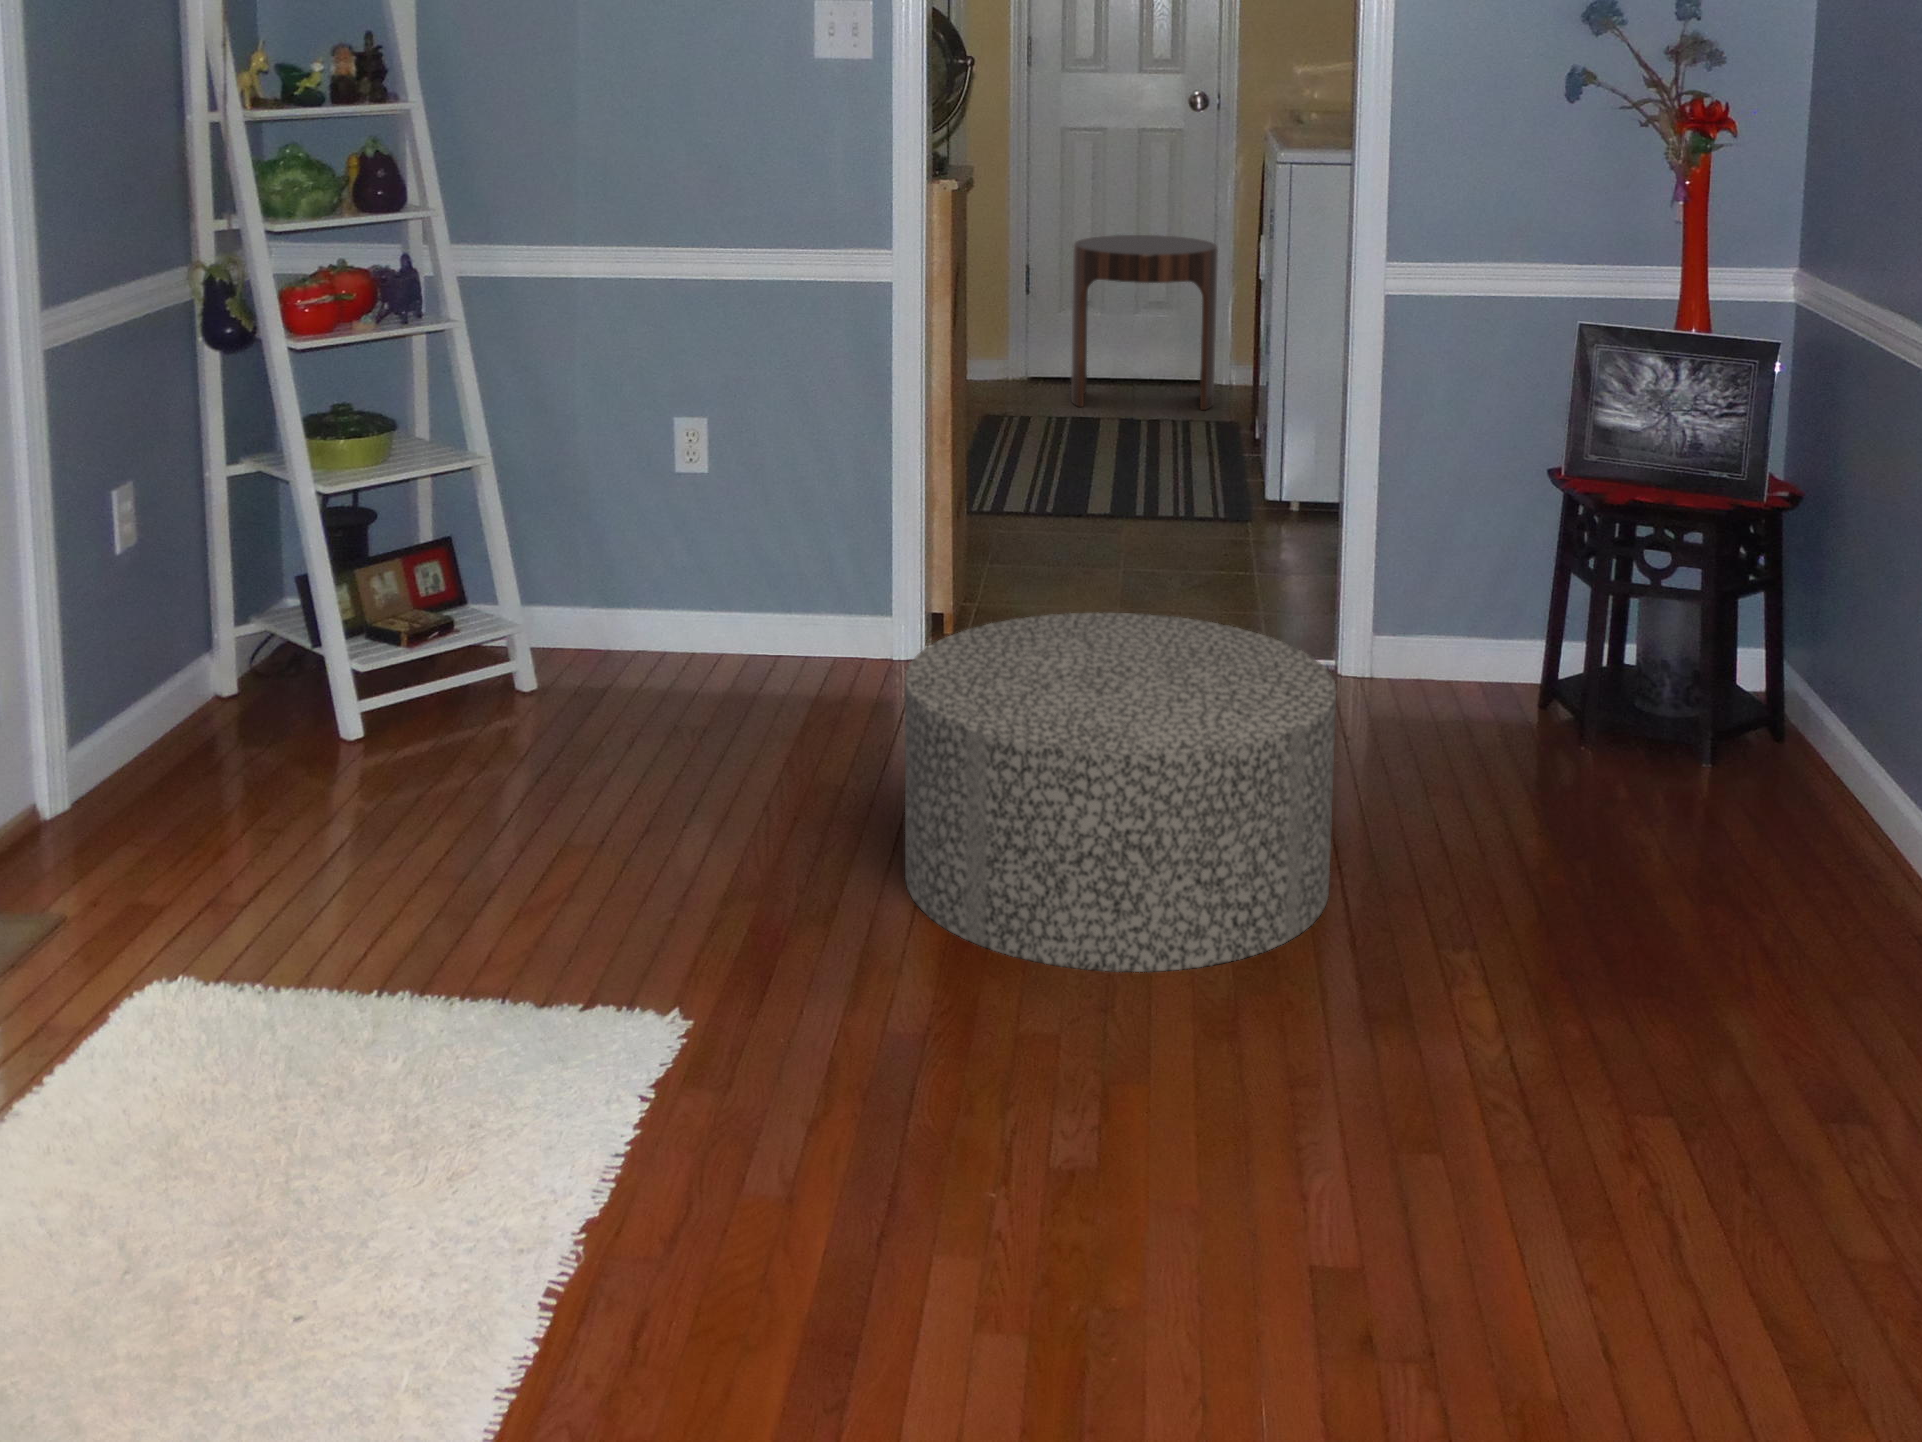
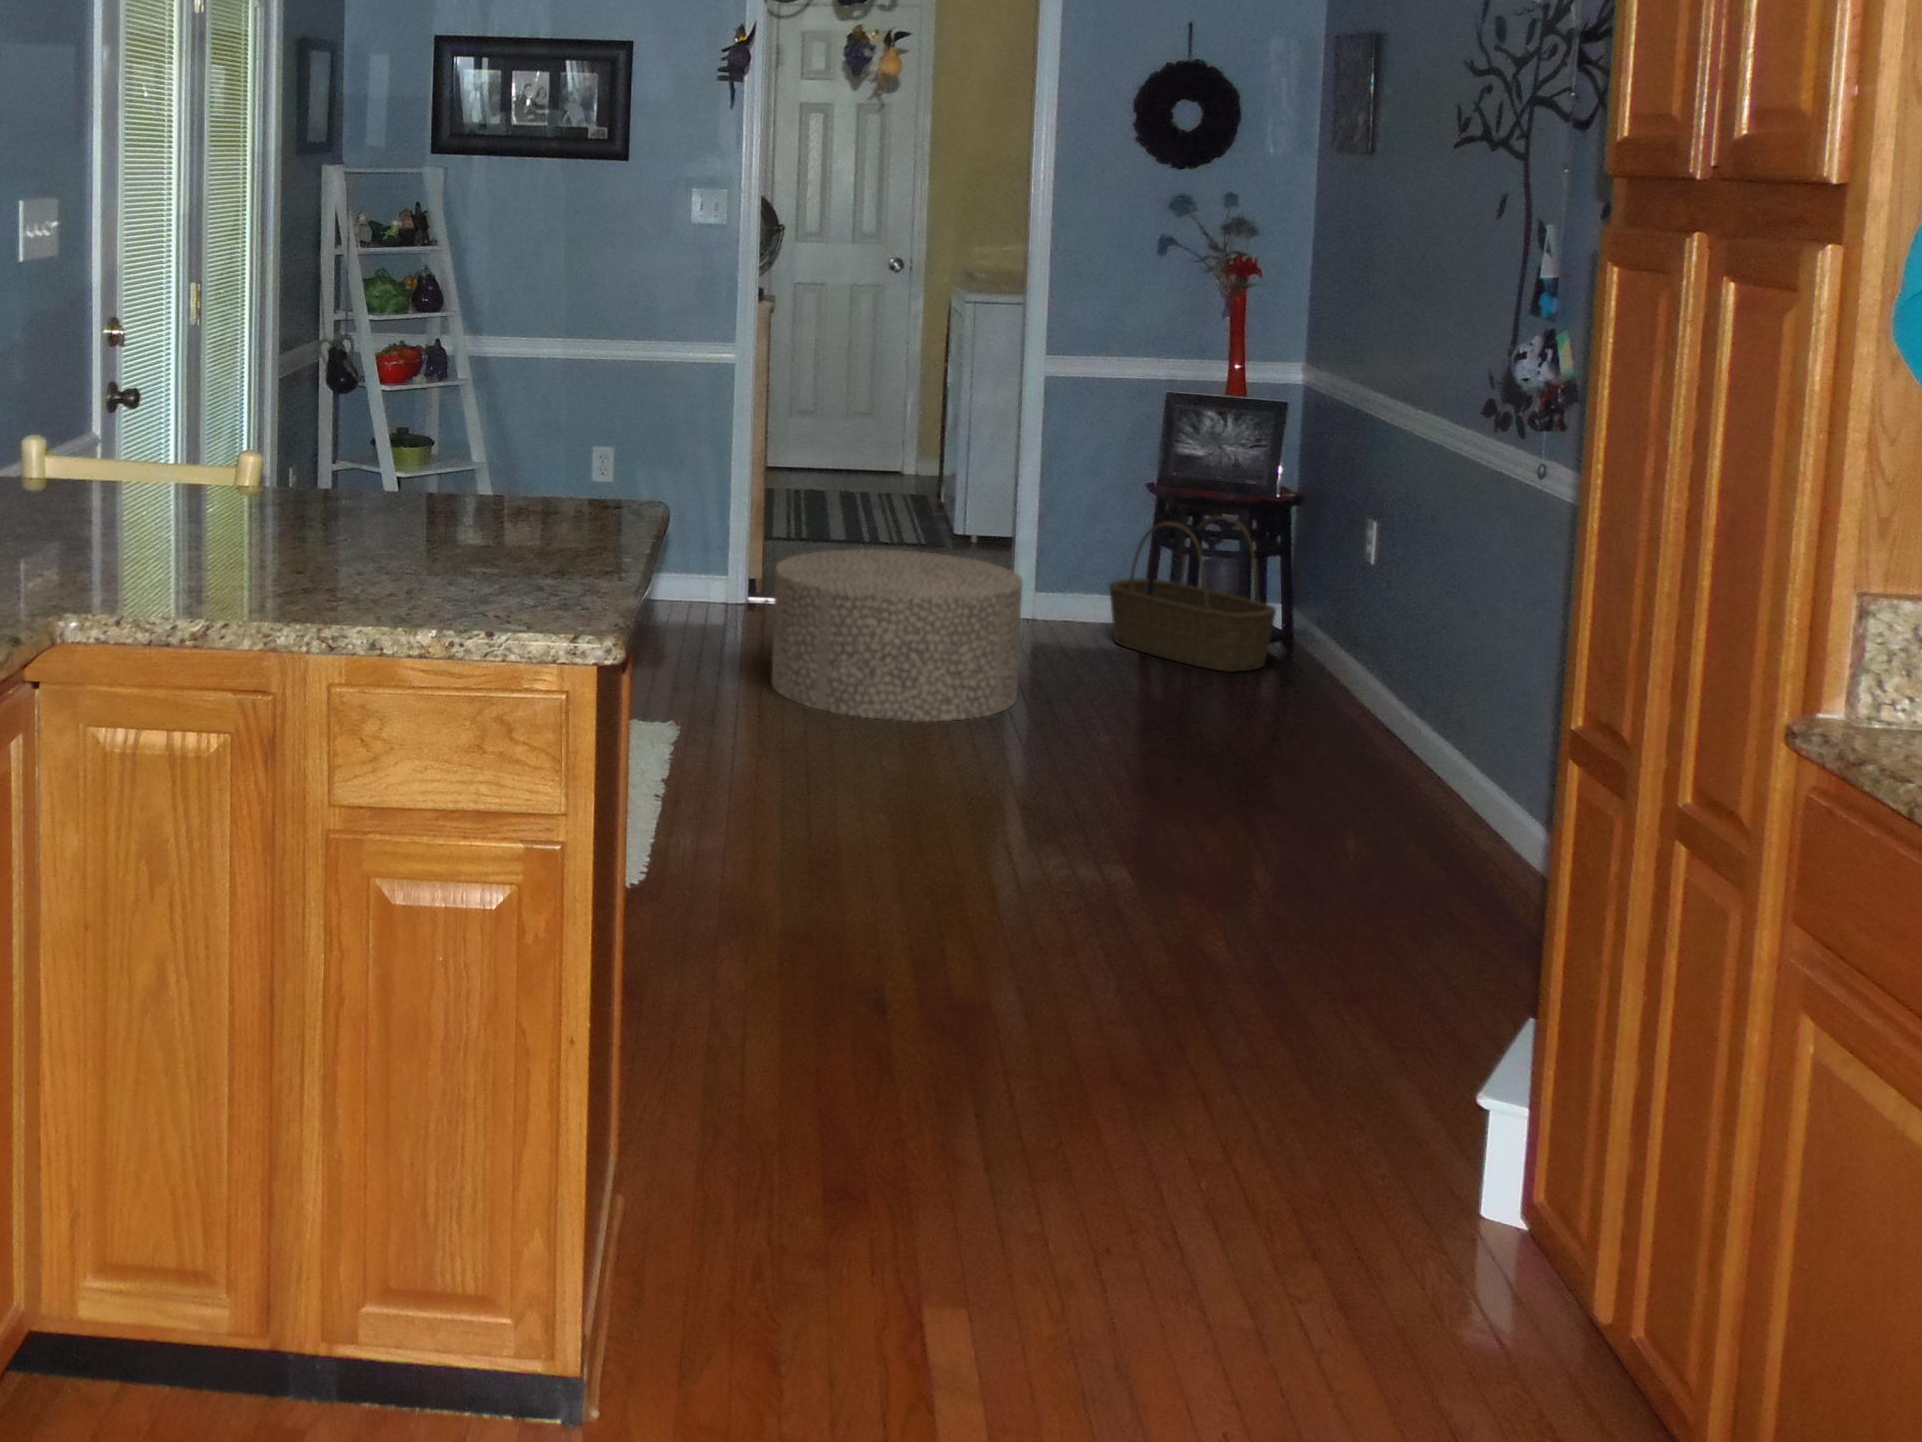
side table: present [1071,235,1218,410] -> none [801,360,911,488]
basket: none [1488,530,1765,802] -> present [1109,516,1276,672]

